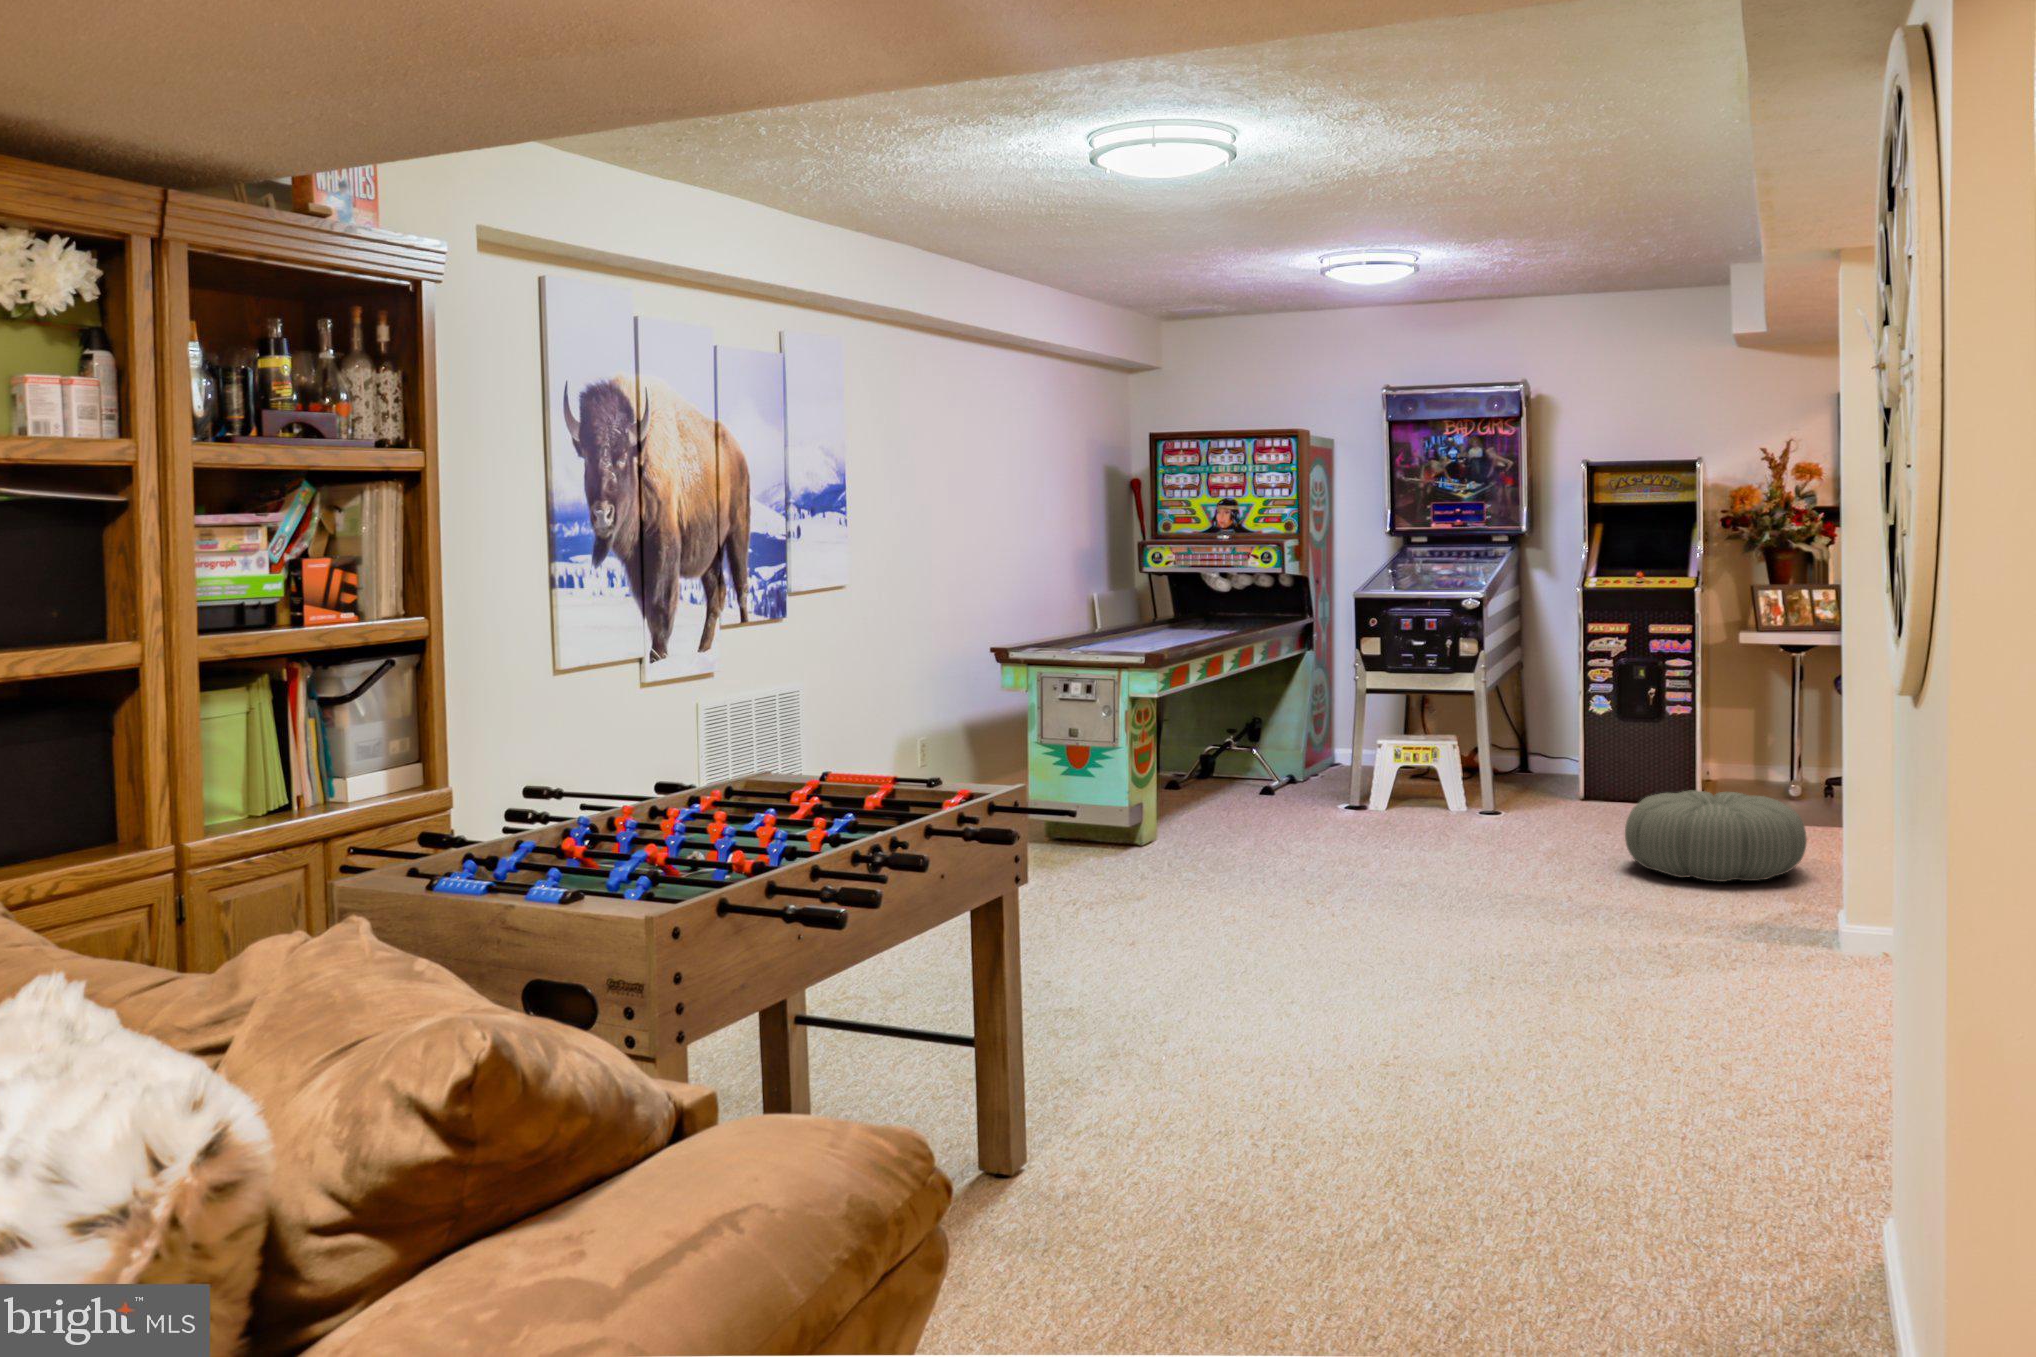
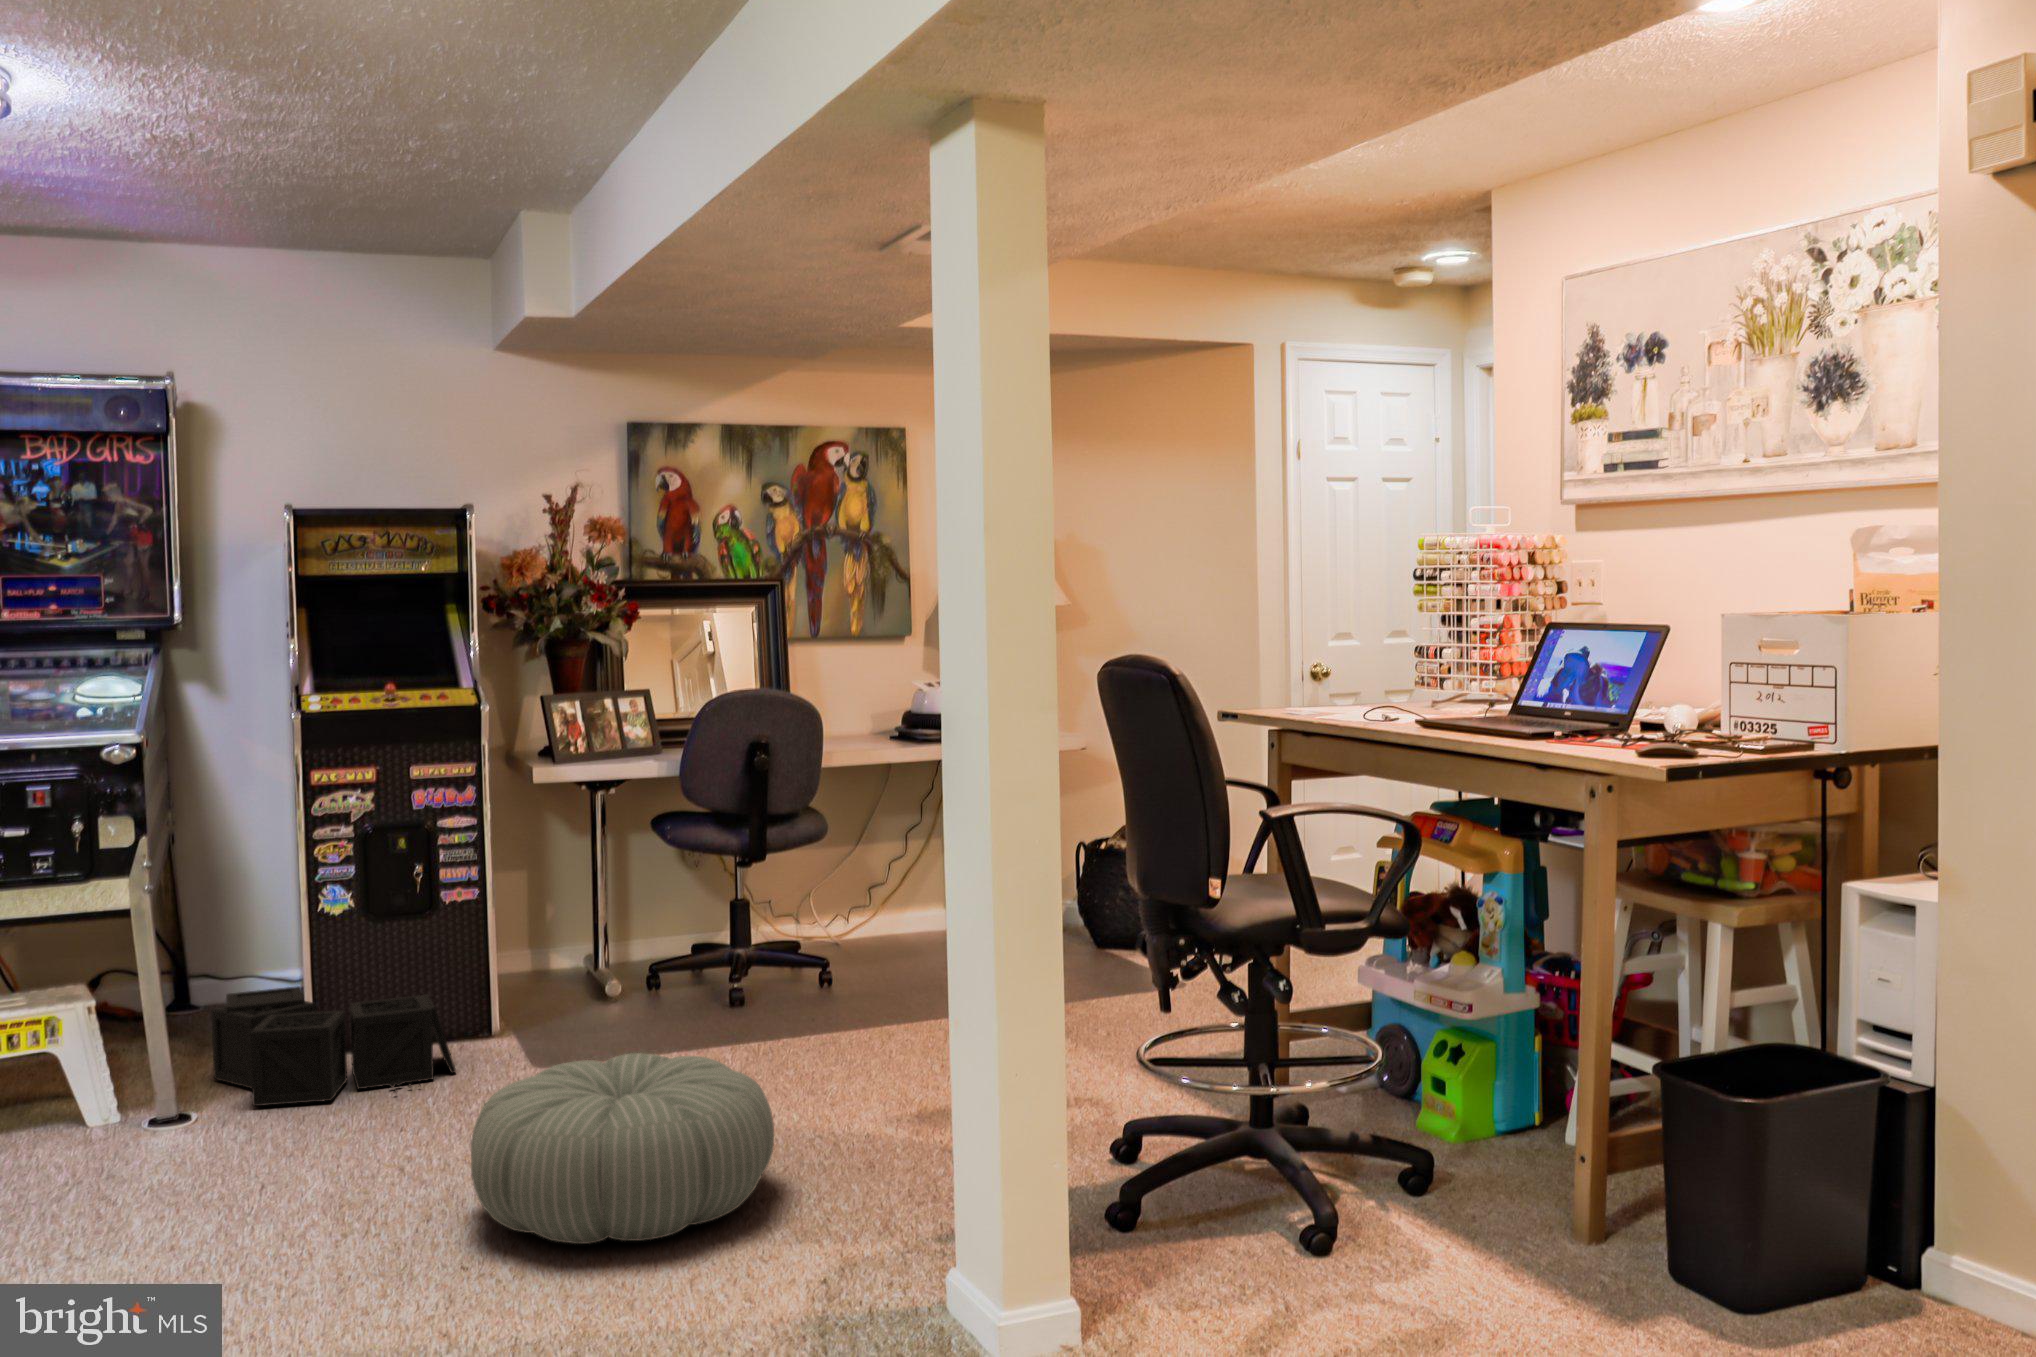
storage bin: none [1523,753,1659,817] -> present [211,986,456,1106]

